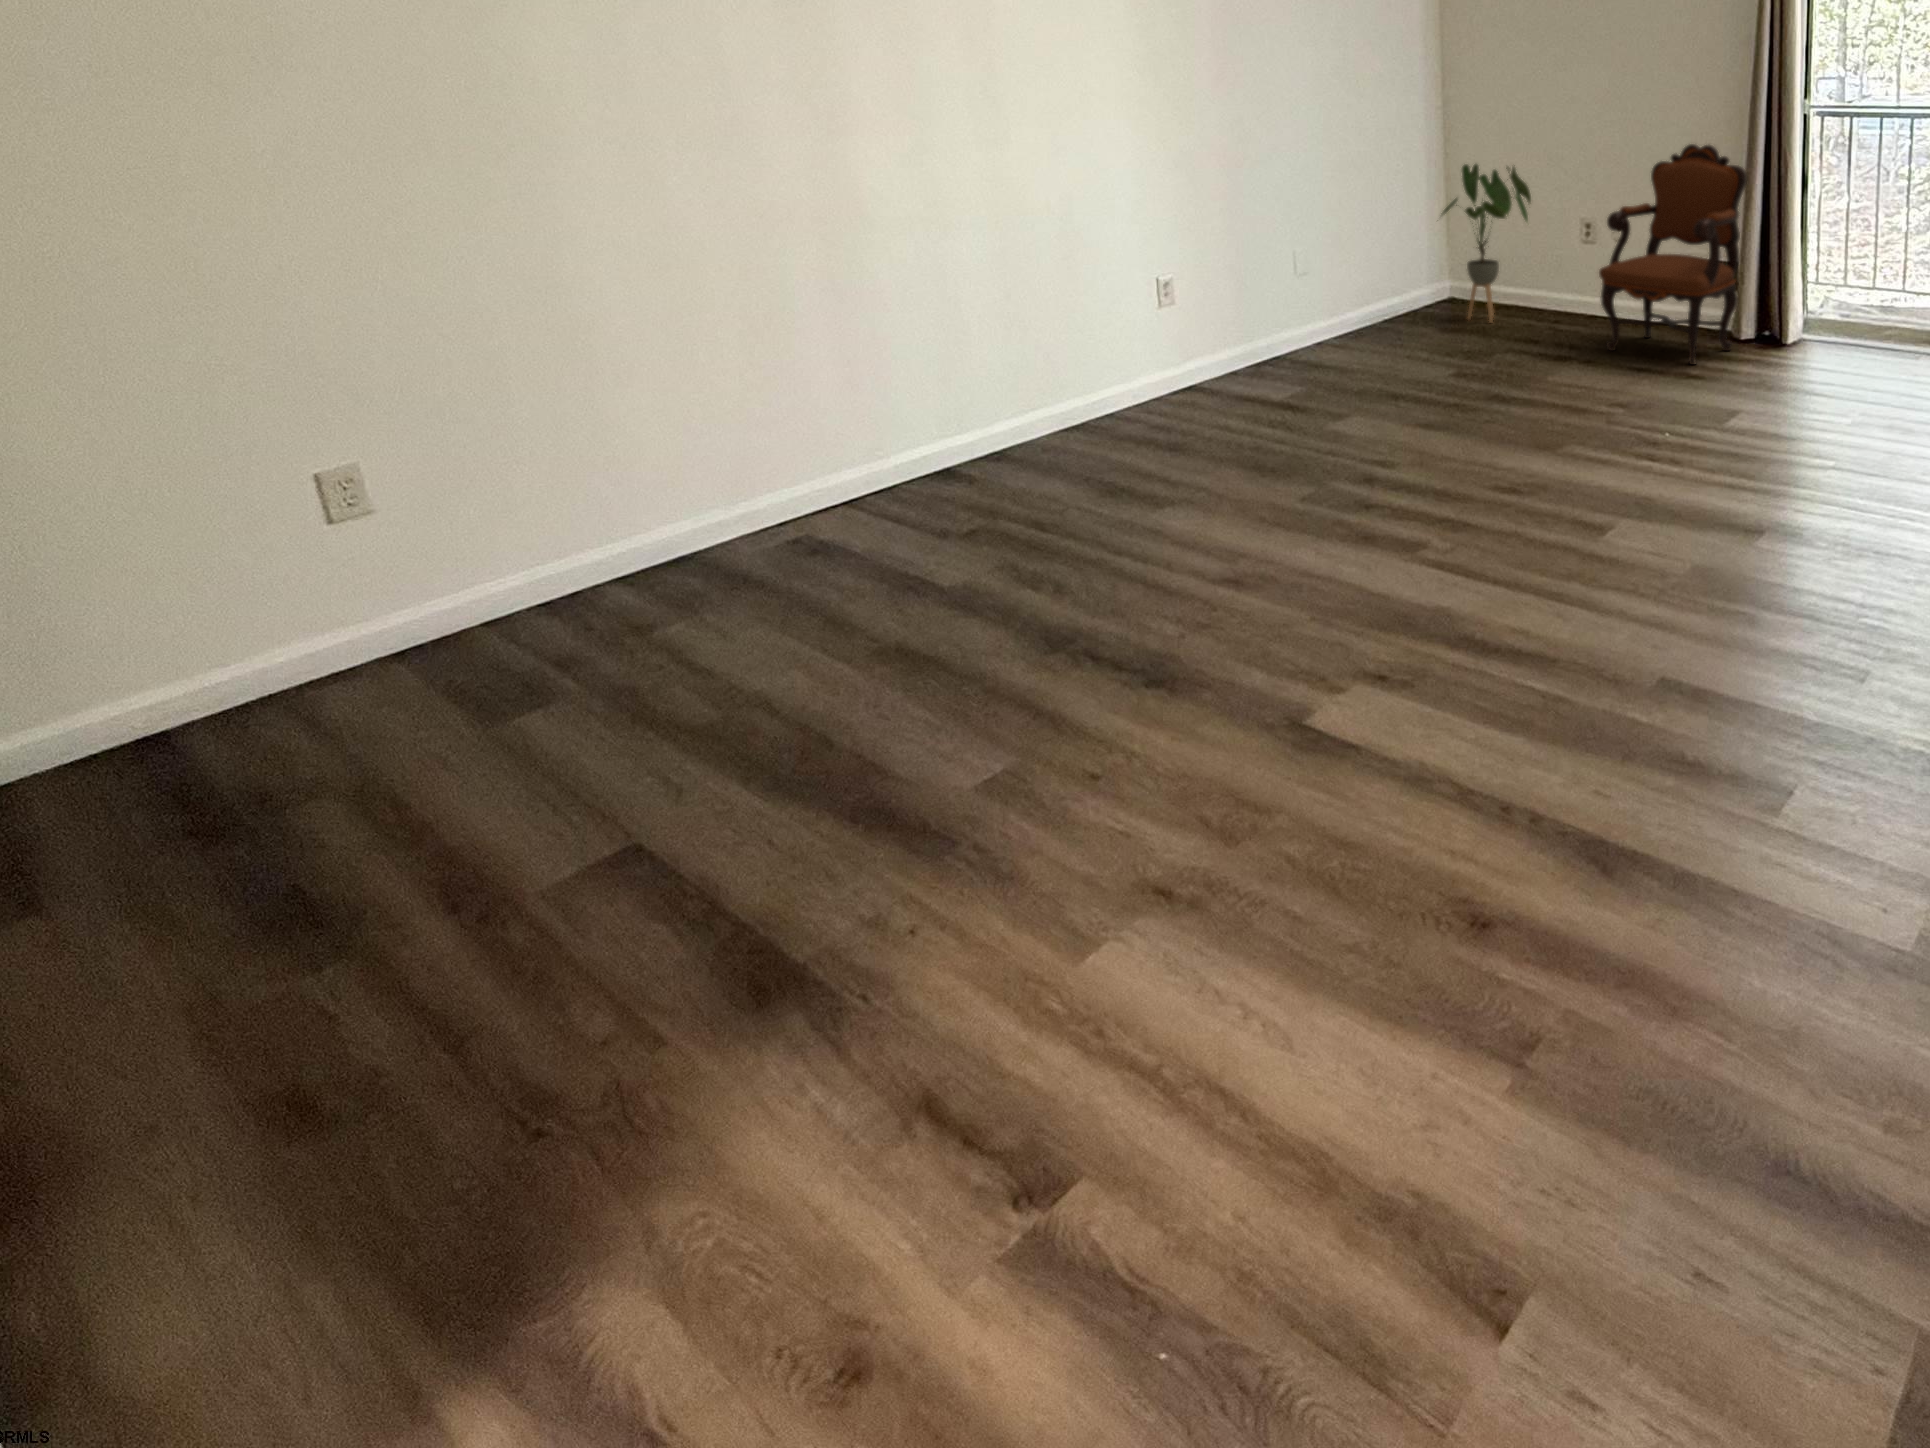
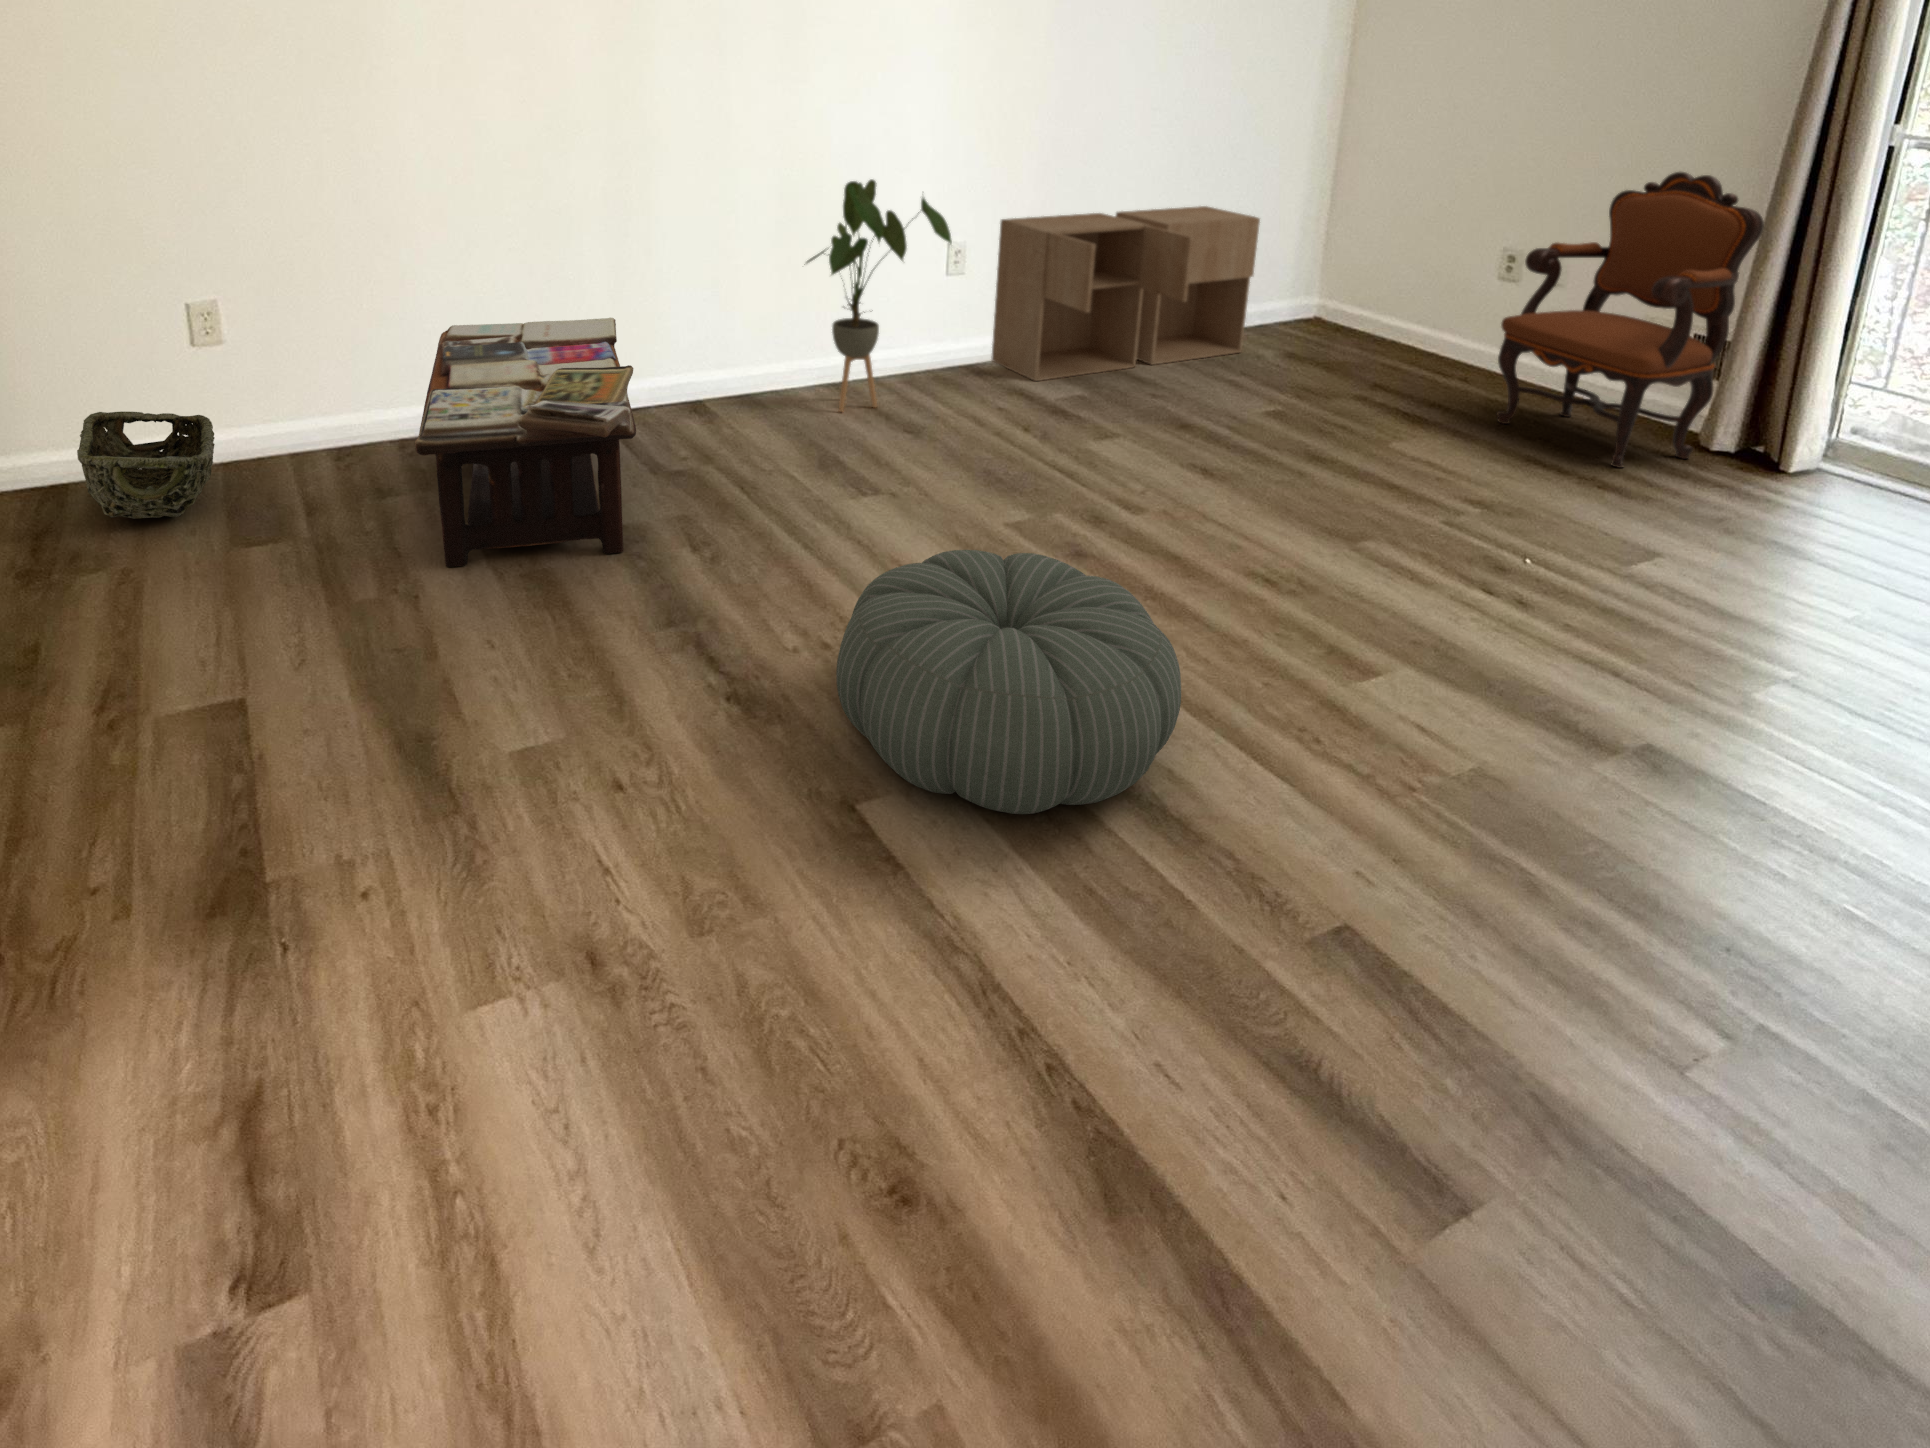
house plant: present [1442,164,1531,322] -> present [806,179,952,412]
storage cabinet: none [1188,213,1405,388] -> present [992,206,1260,381]
coffee table: none [616,394,954,676] -> present [415,318,636,567]
pouf: none [1237,497,1515,693] -> present [836,550,1181,814]
woven basket: none [102,607,363,755] -> present [77,411,215,519]

